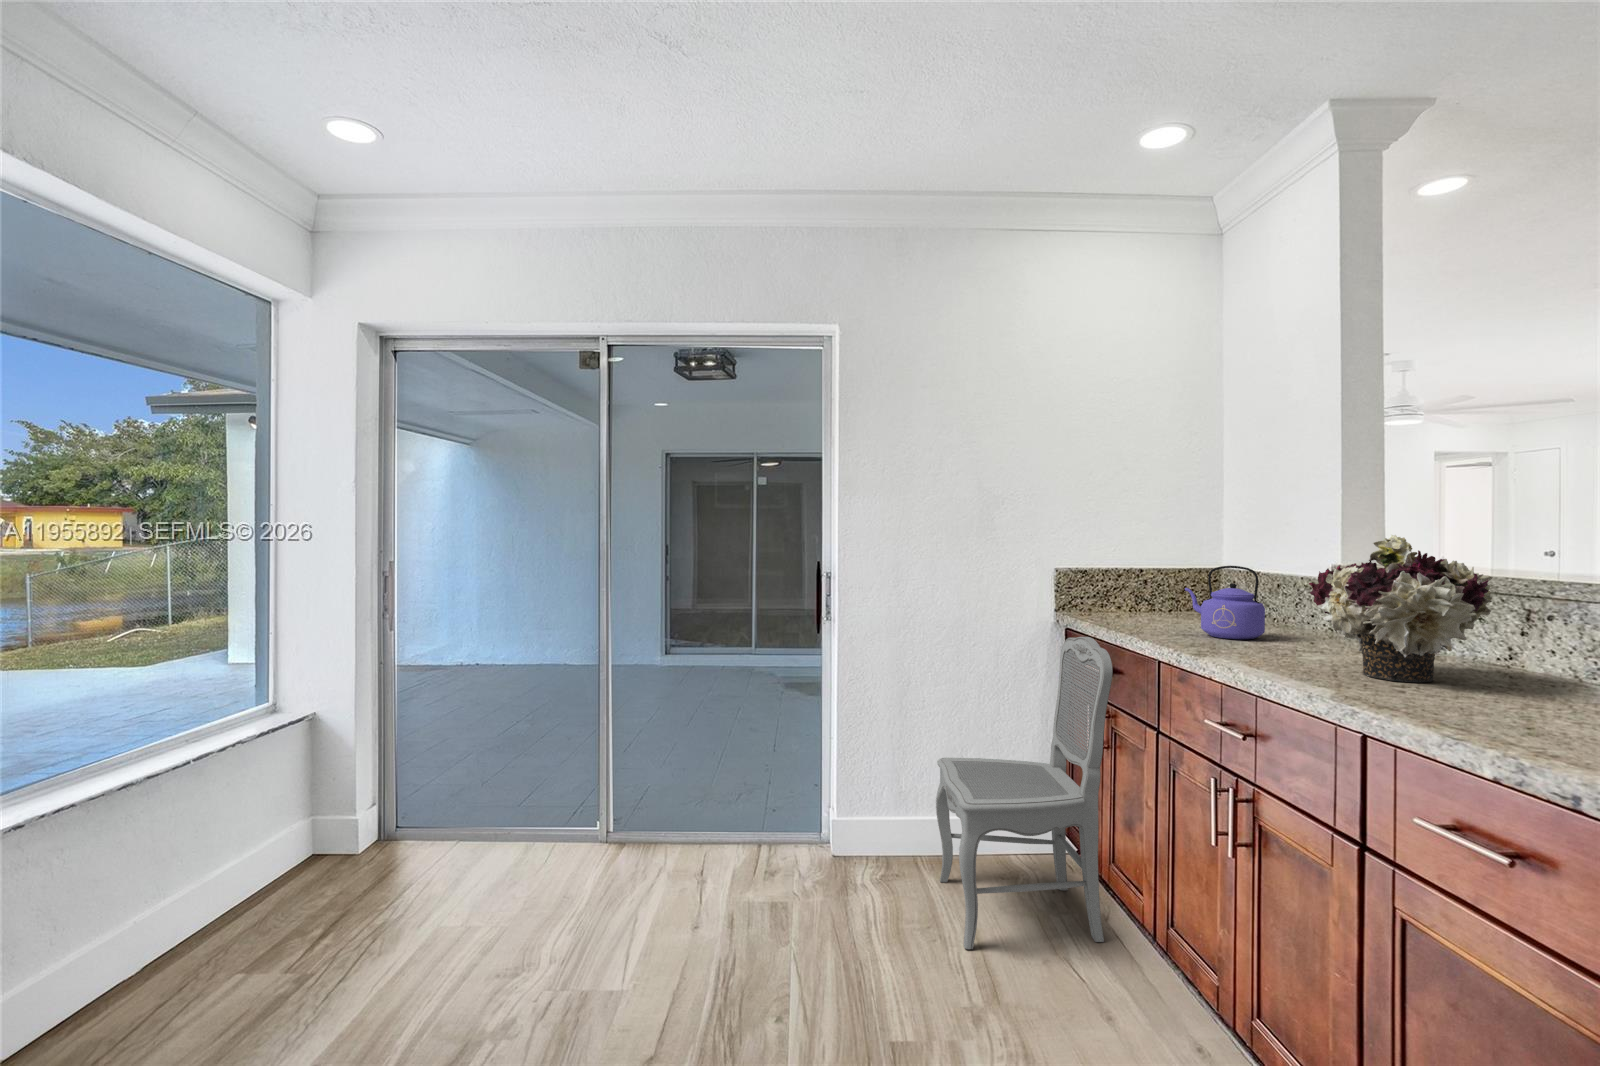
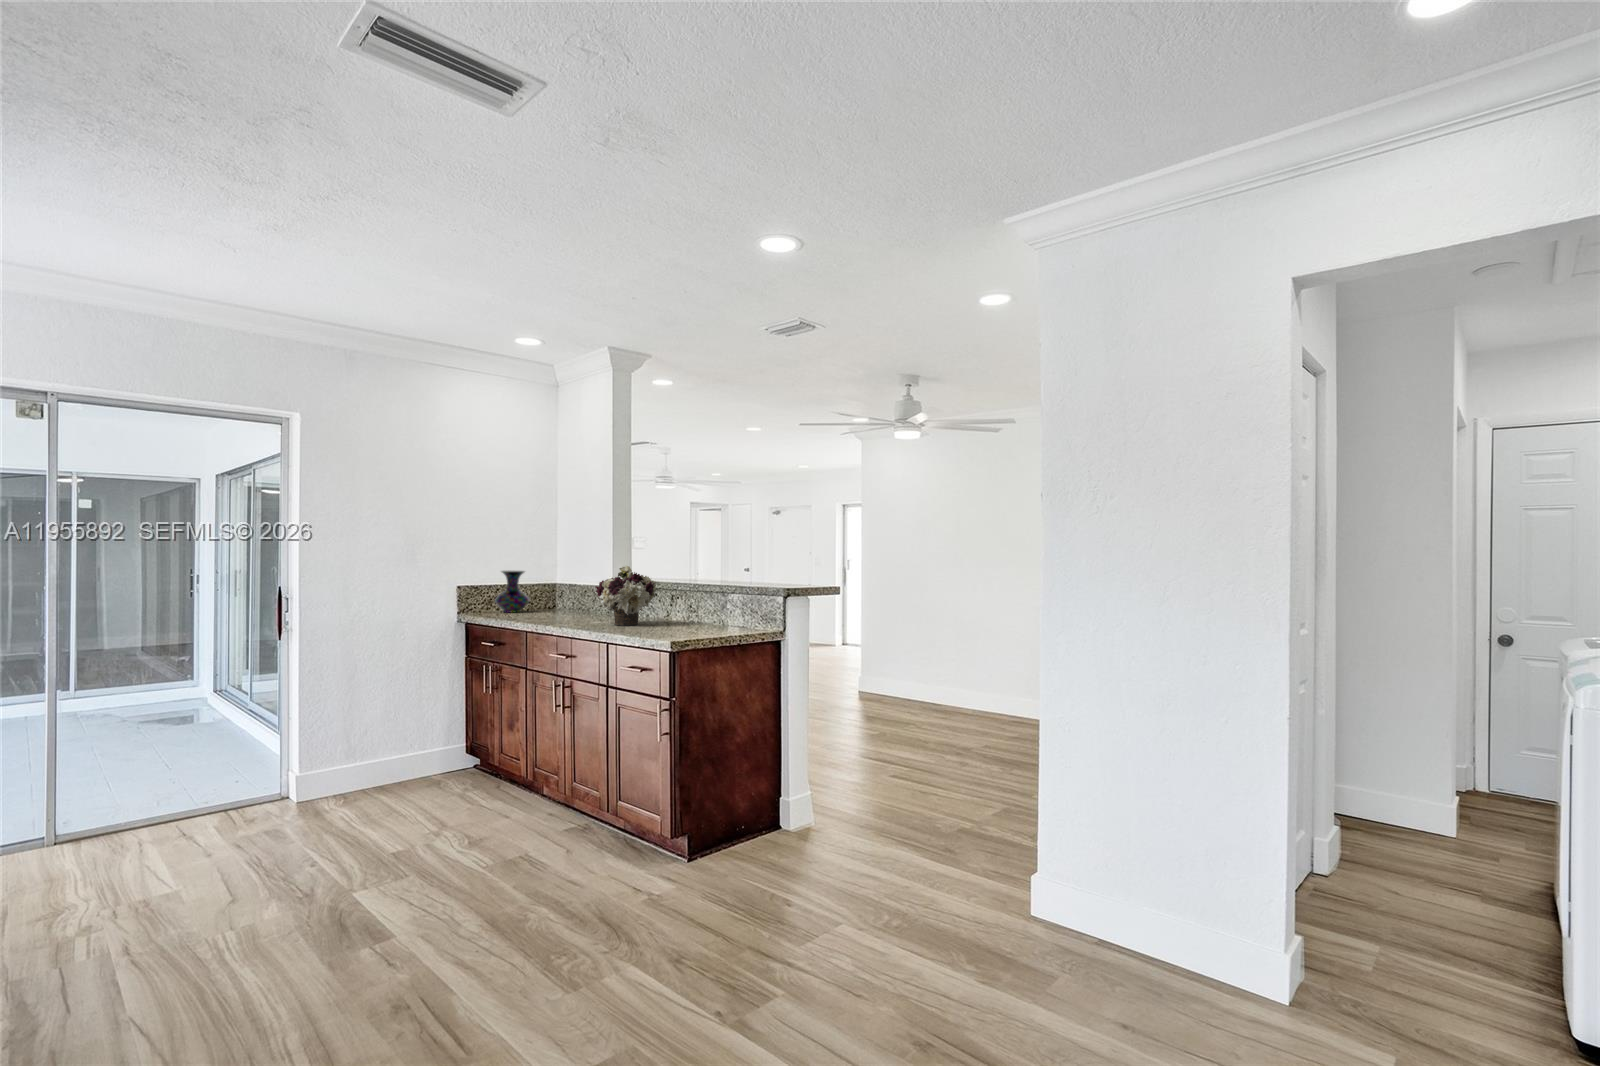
vase: none [1112,546,1172,615] -> present [495,571,529,612]
kettle: present [1185,566,1265,639] -> none [540,581,578,619]
dining chair: present [936,637,1113,949] -> none [380,625,502,818]

